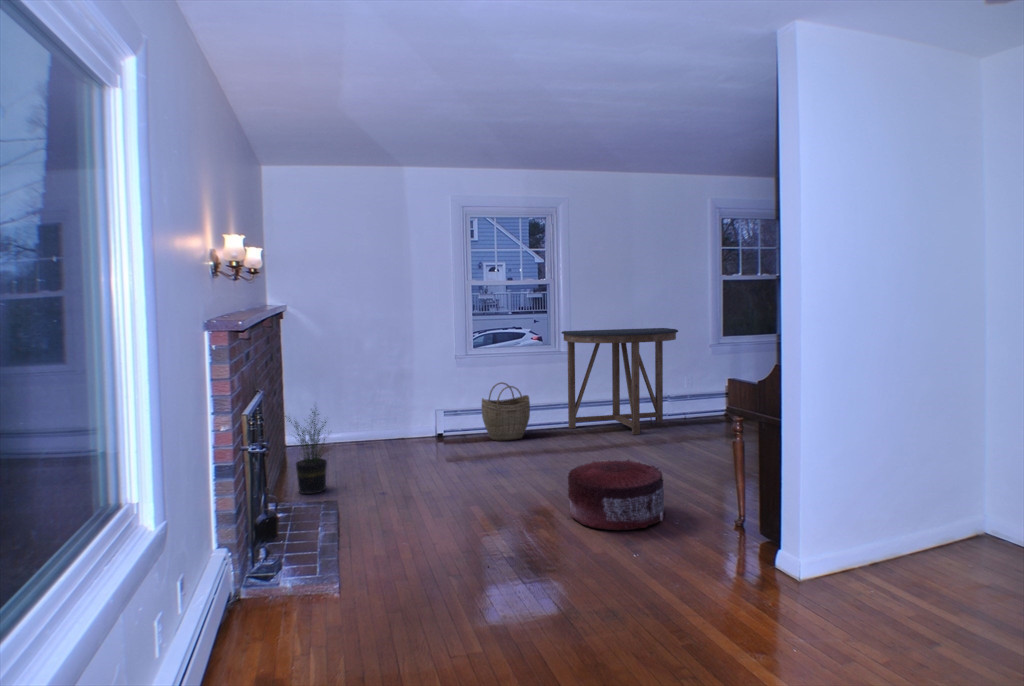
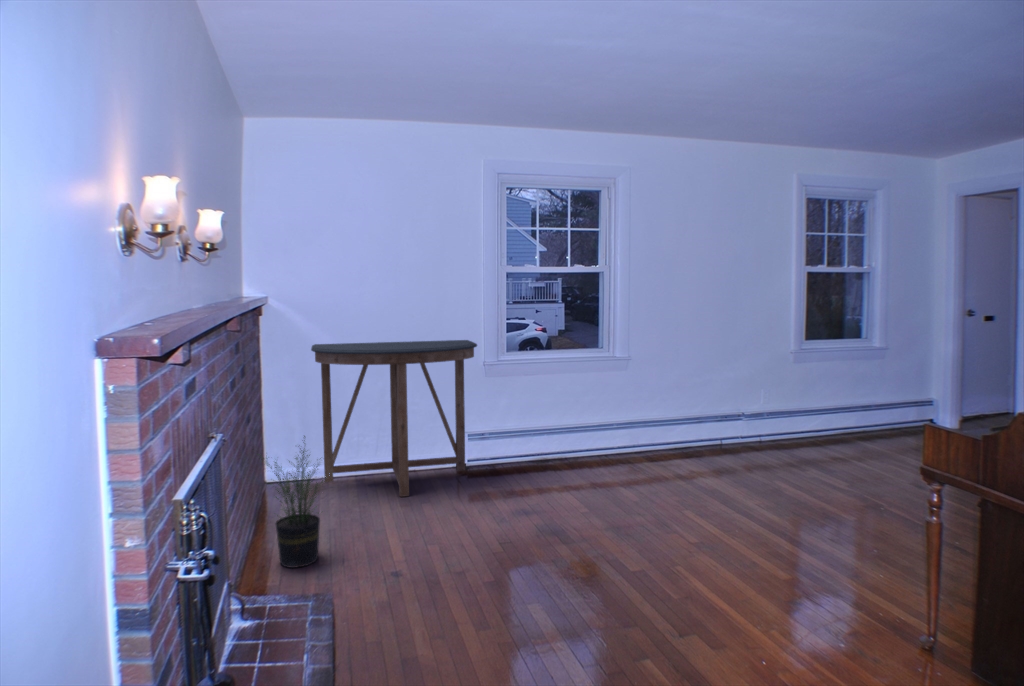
console table: present [561,328,678,435] -> present [311,340,477,497]
woven basket: present [482,382,530,441] -> none [517,399,579,475]
pouf: present [568,460,665,530] -> none [680,530,830,654]

